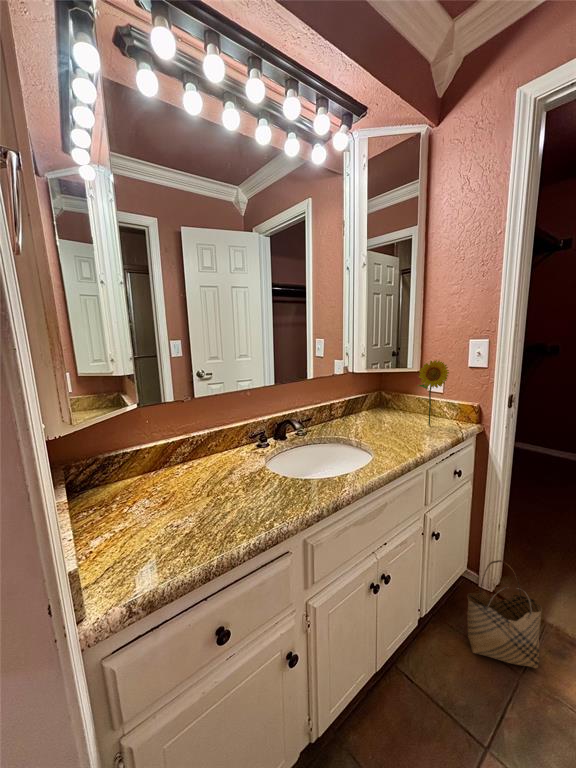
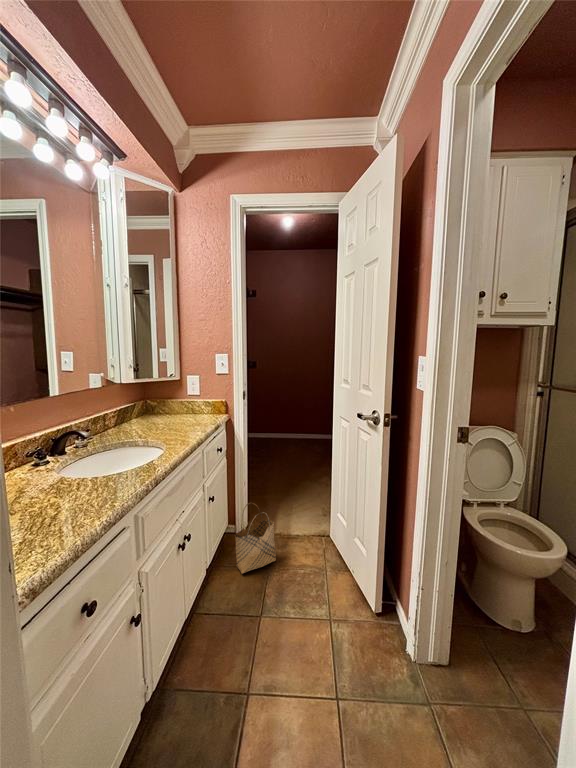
flower: present [417,360,449,425] -> none [184,368,207,420]

